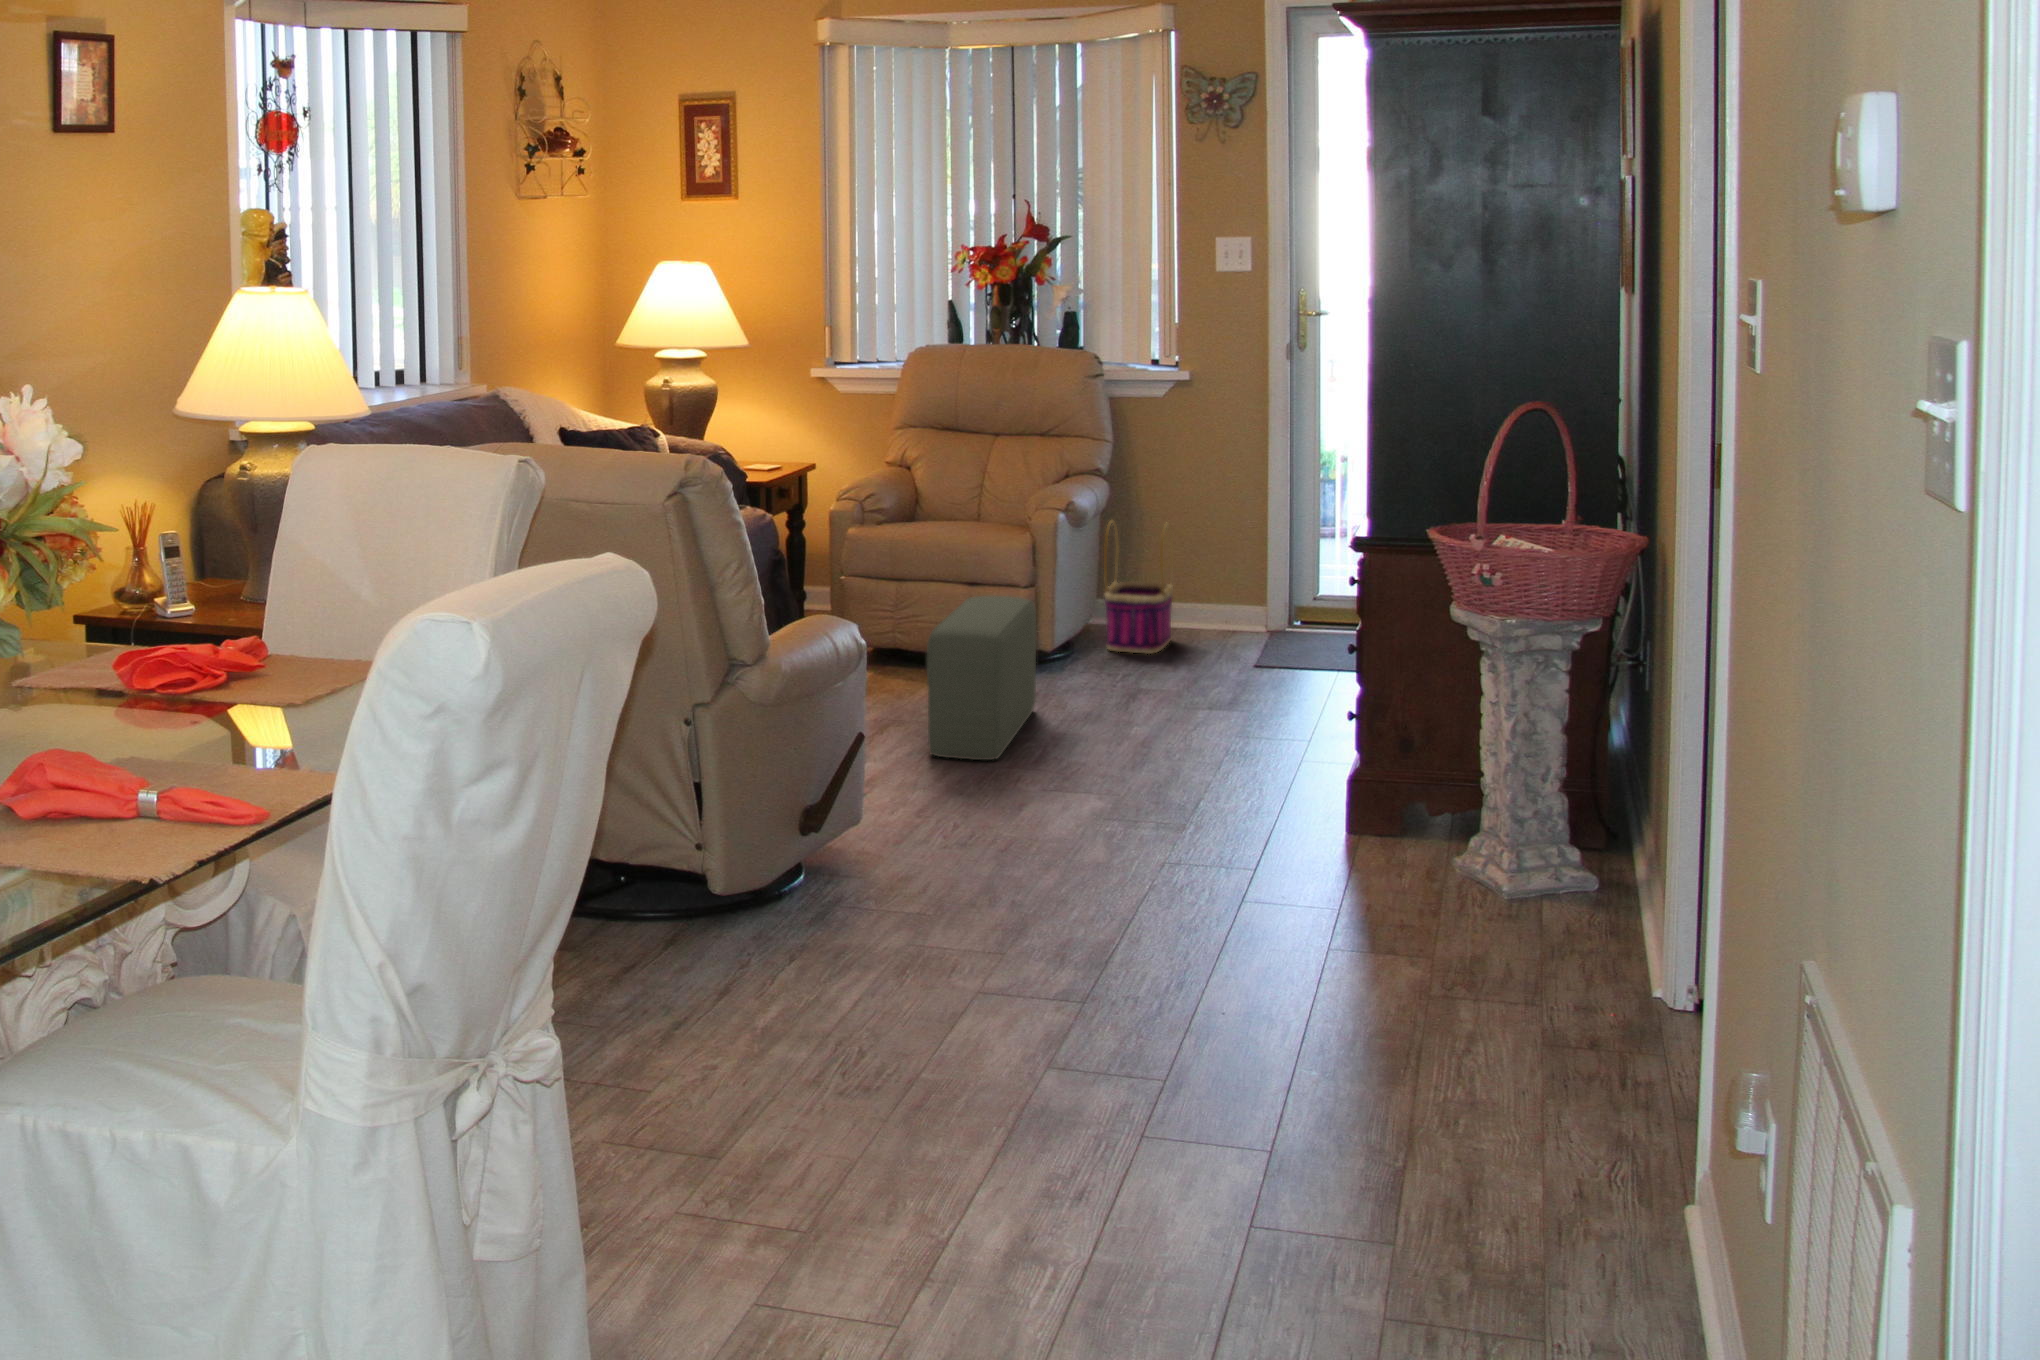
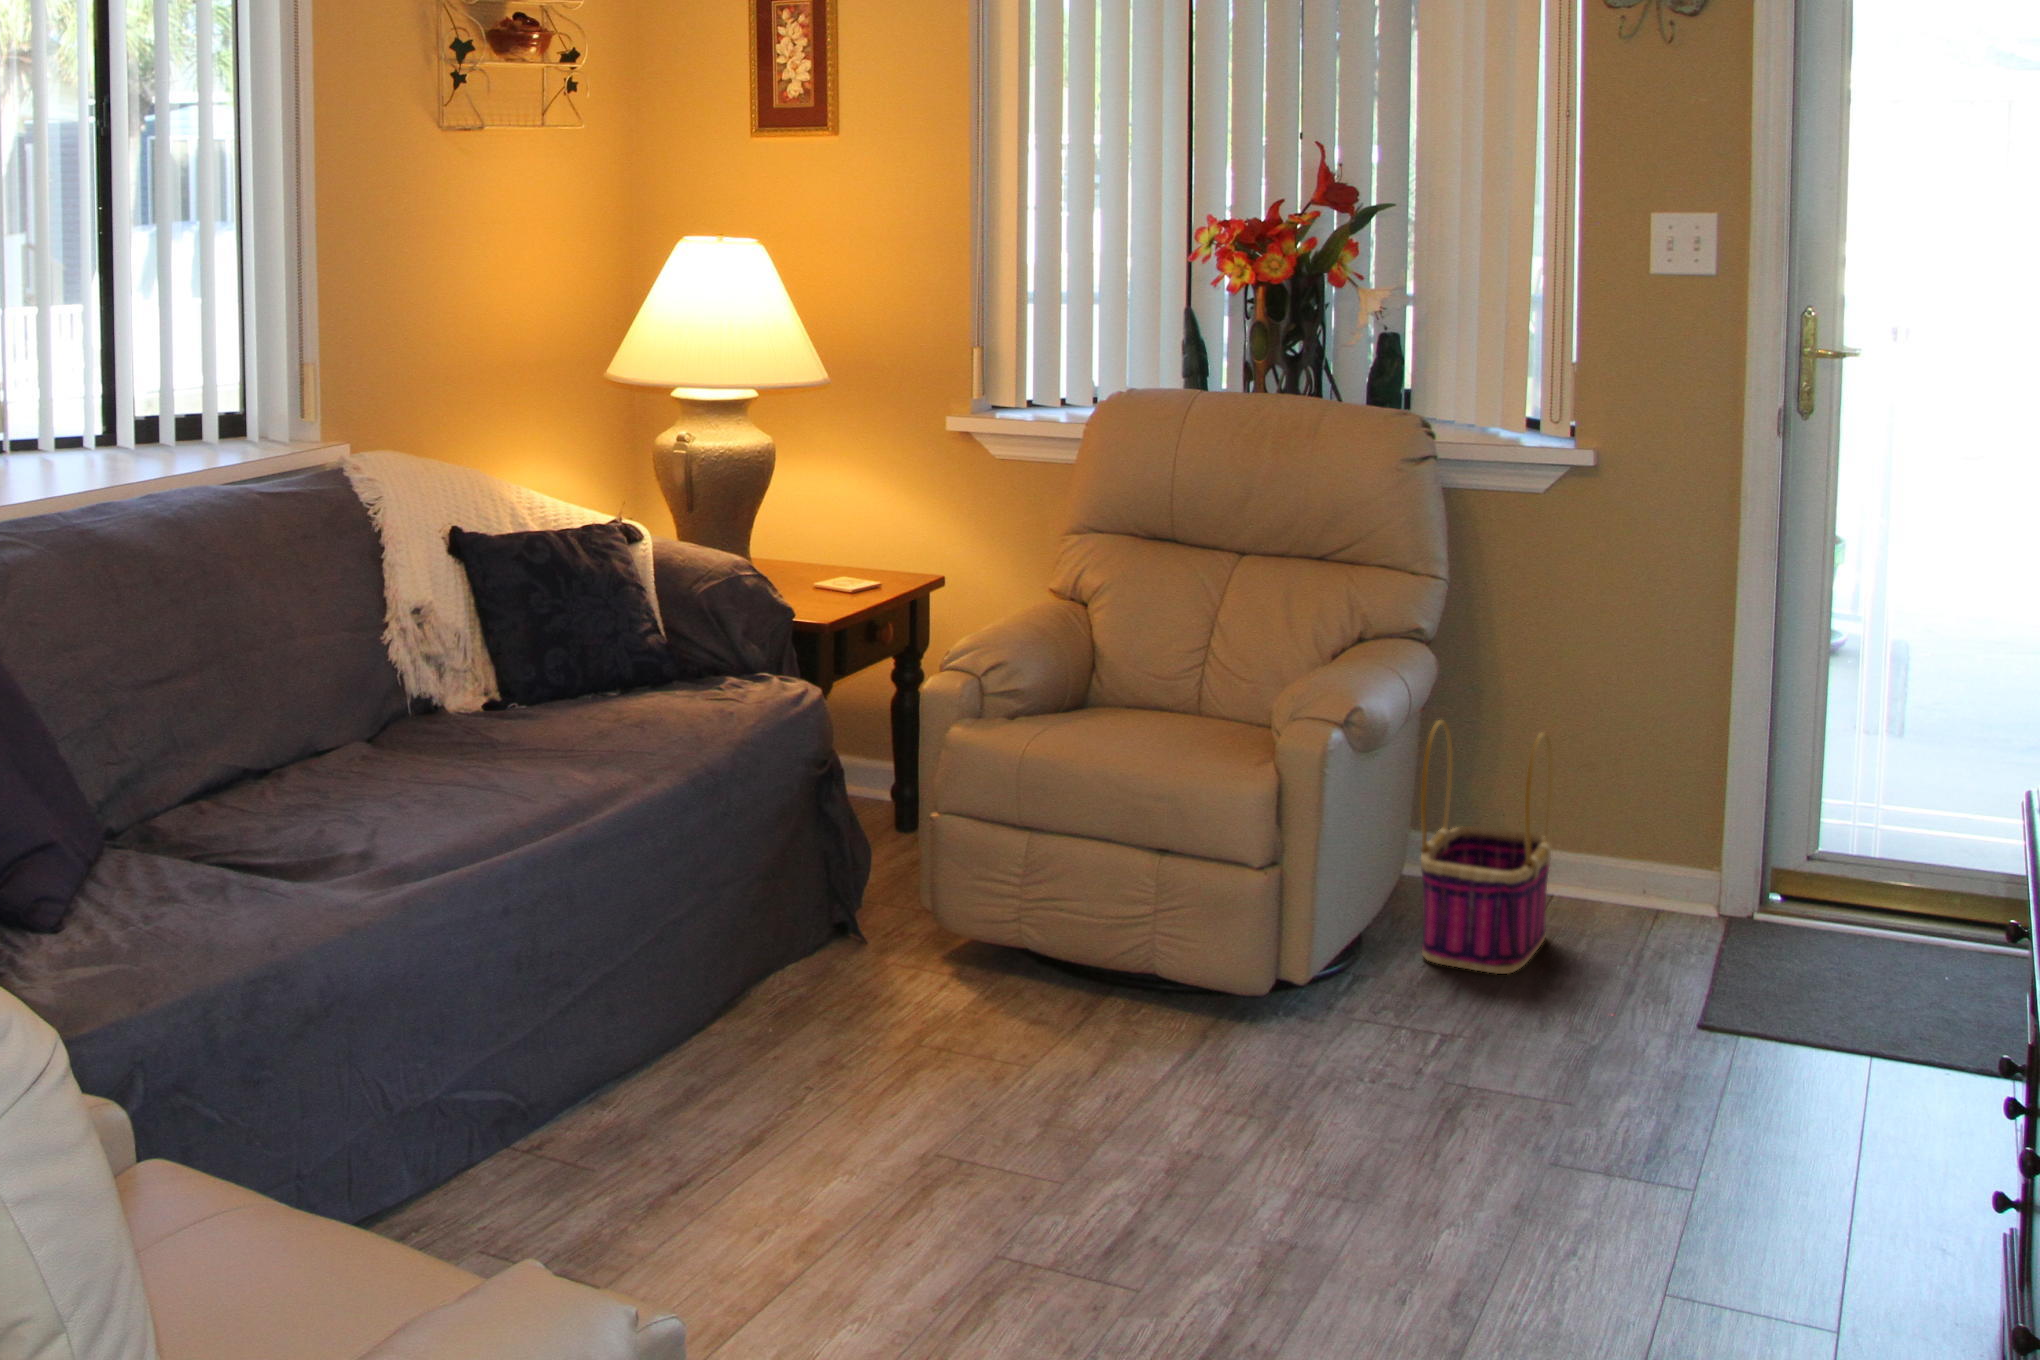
pouf: present [927,596,1036,760] -> none [998,908,1254,1298]

